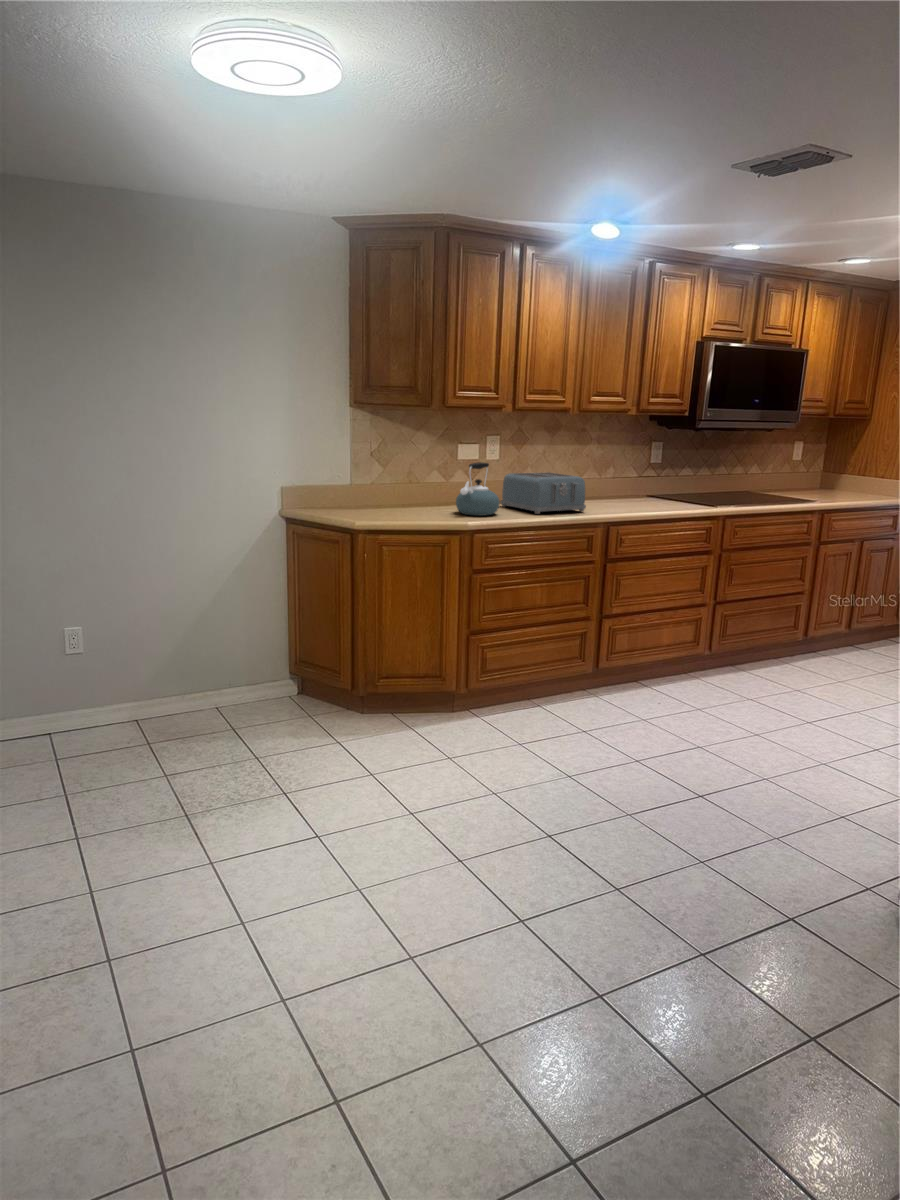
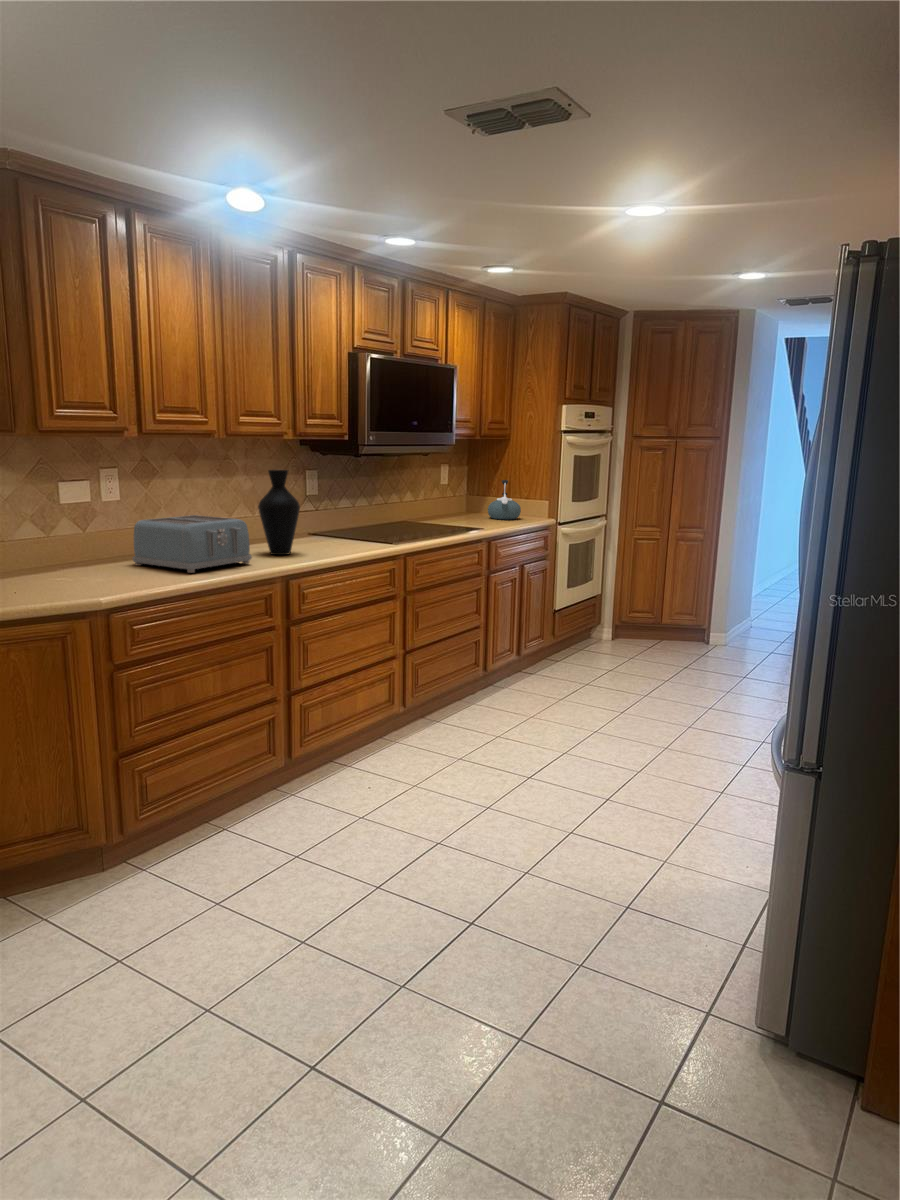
vase: none [600,440,633,508] -> present [258,470,300,555]
kettle: present [456,462,500,516] -> present [488,480,521,520]

